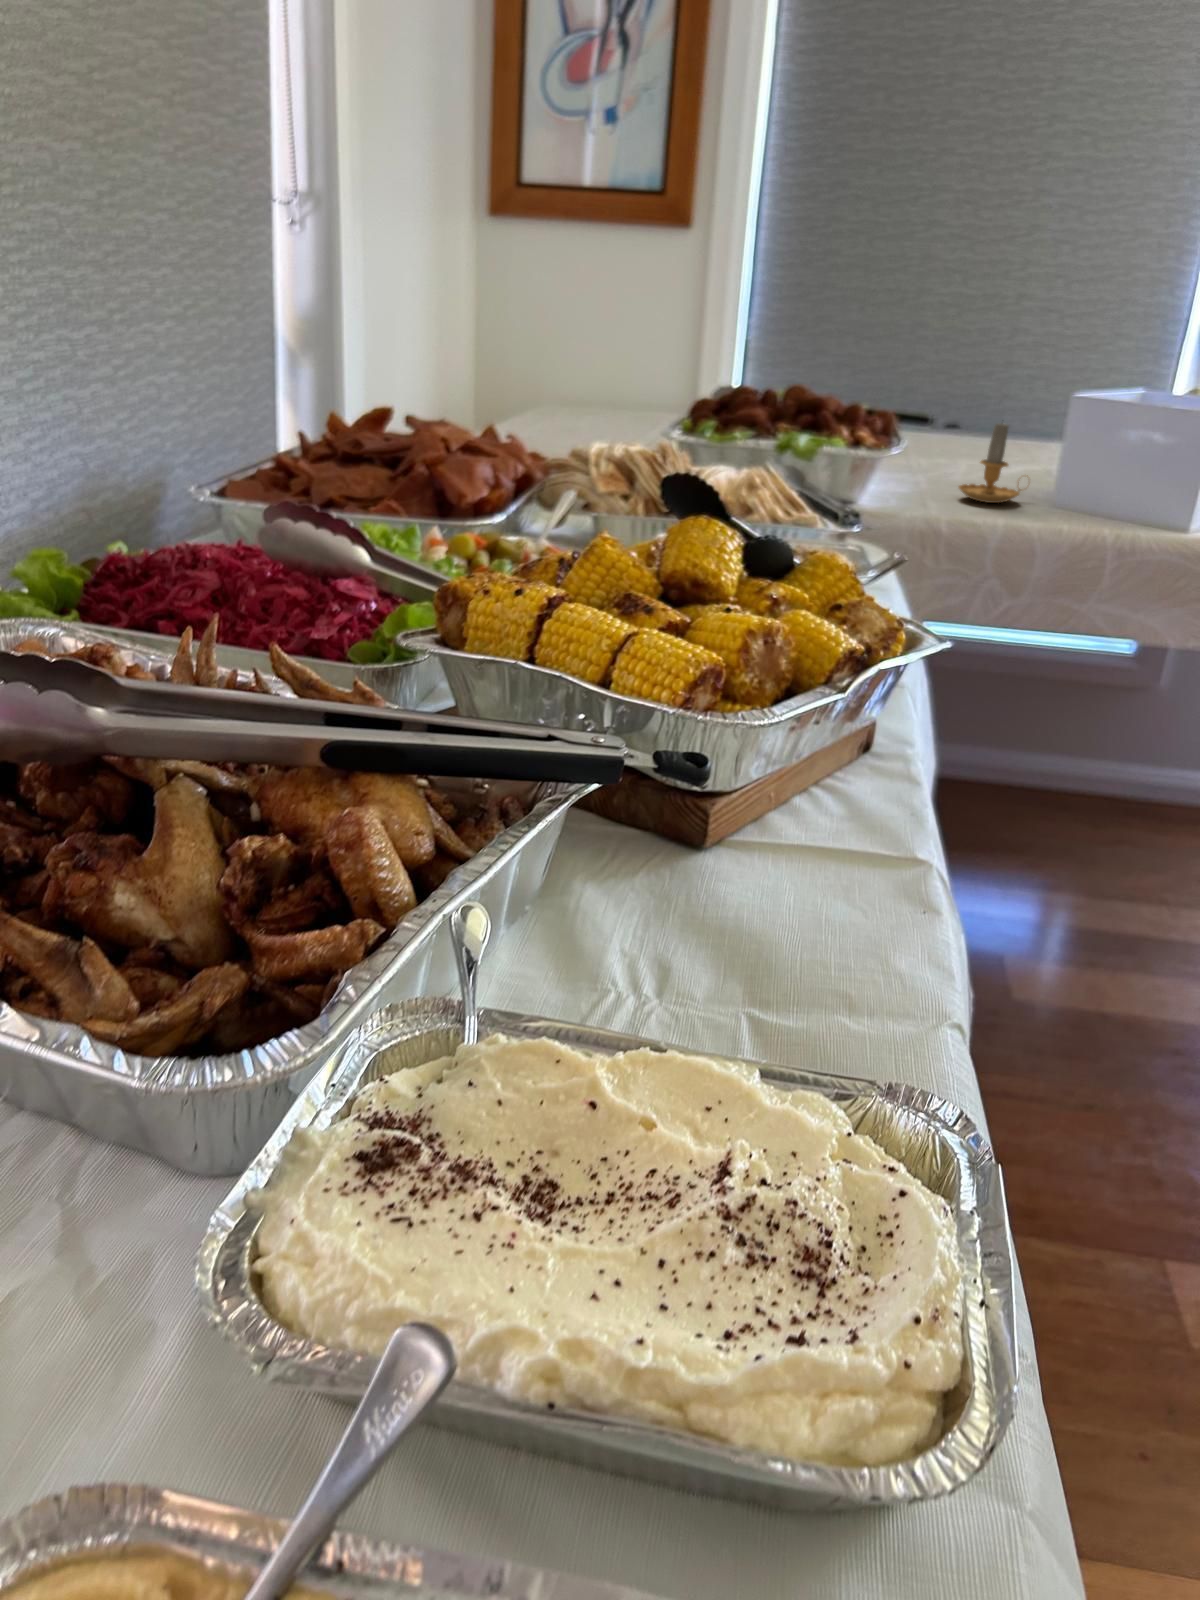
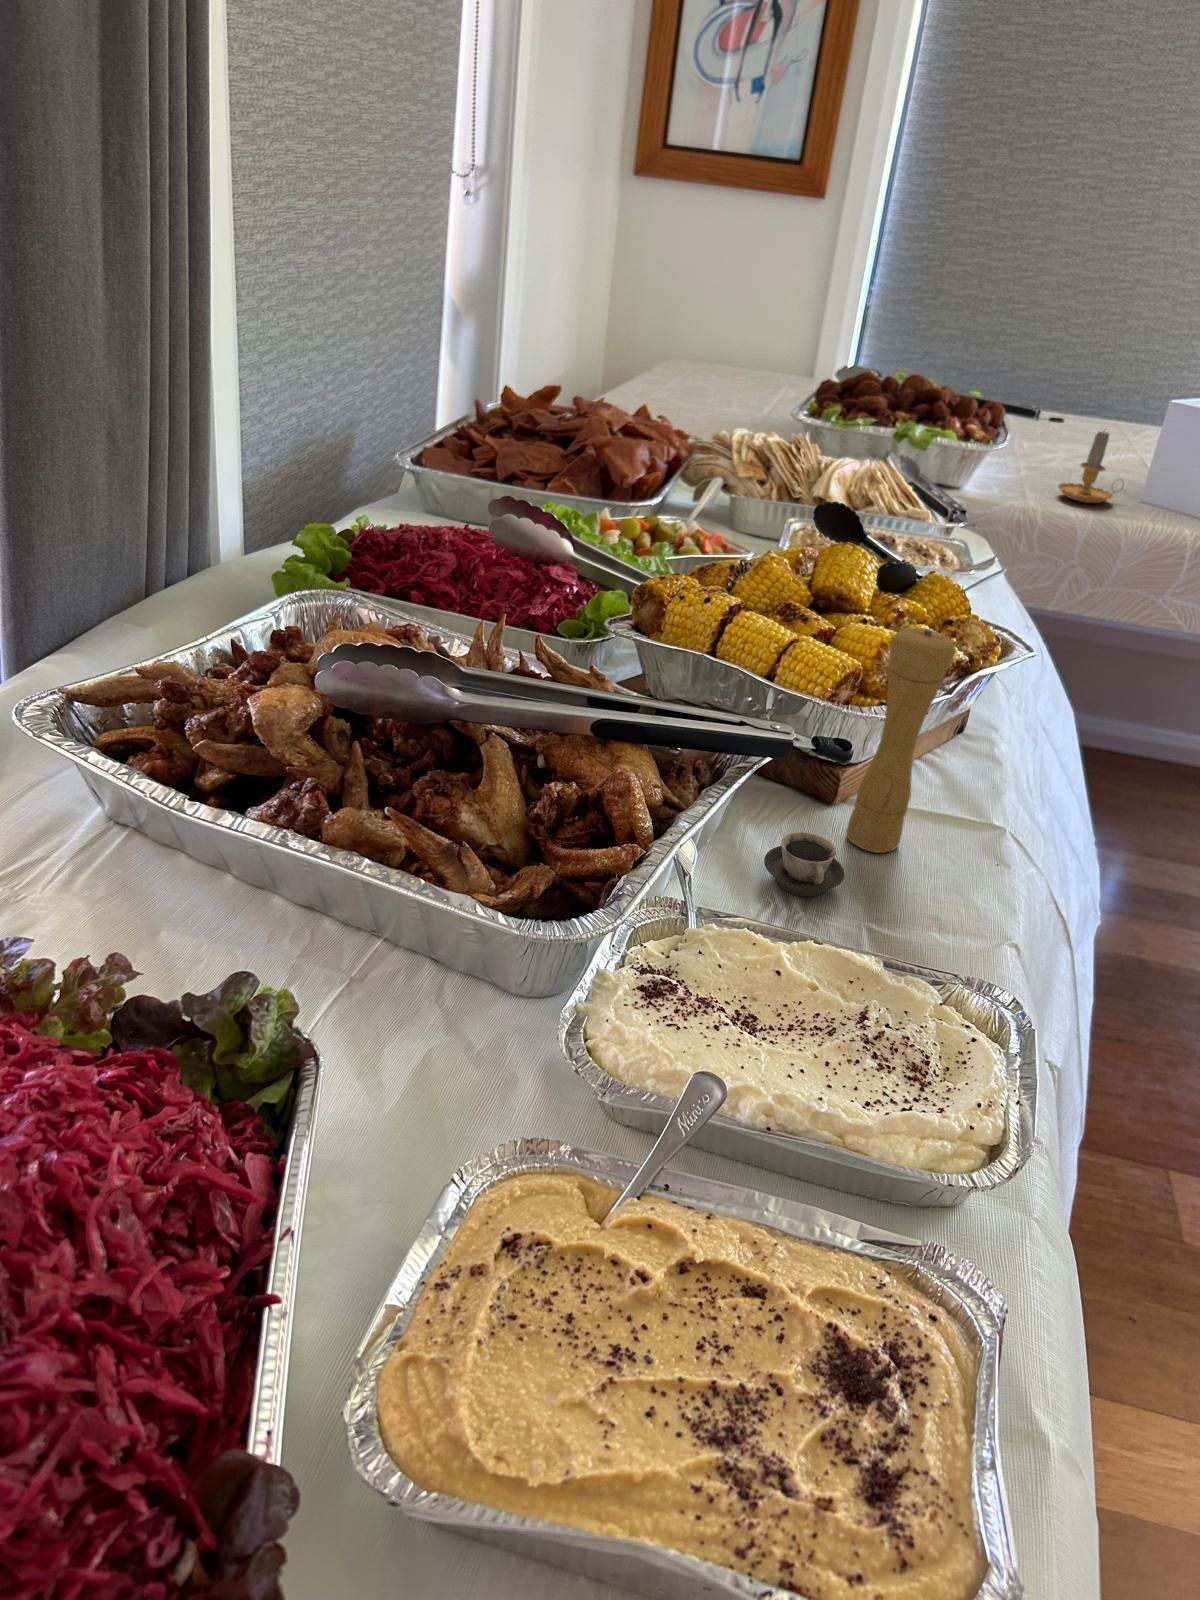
pepper mill: none [718,588,836,906] -> present [846,628,956,853]
cup: none [599,885,713,975] -> present [764,832,844,897]

